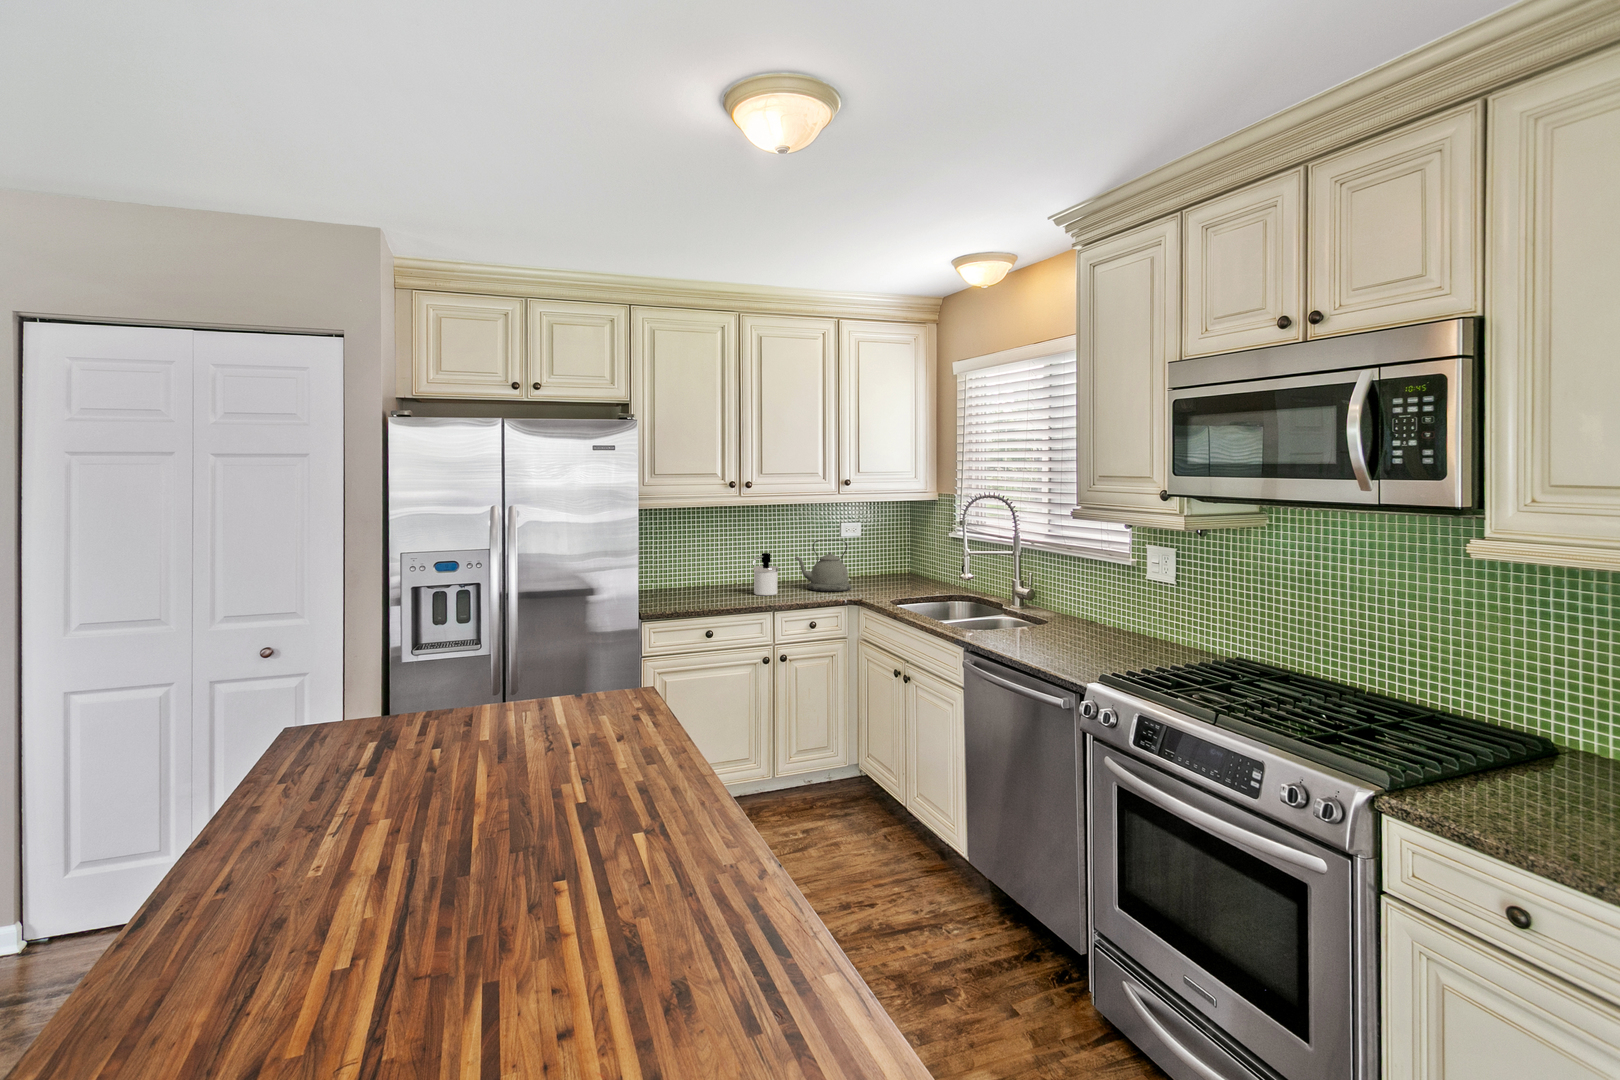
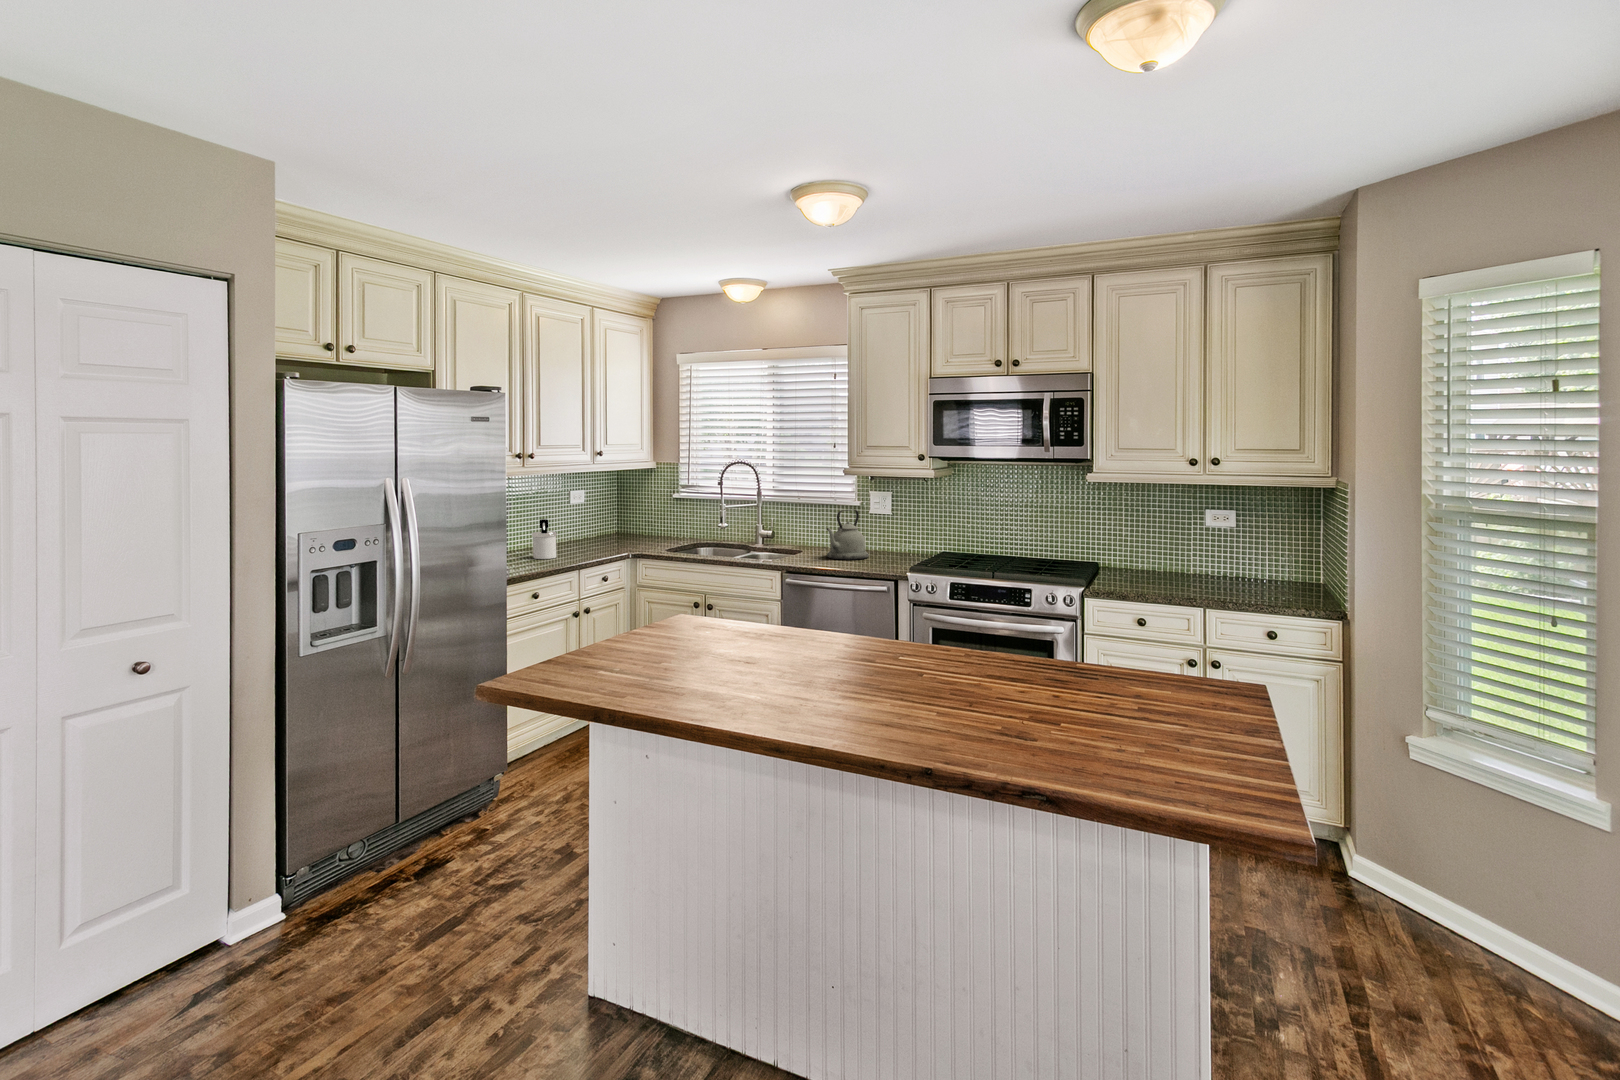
kettle: present [795,540,851,591] -> present [827,510,869,559]

